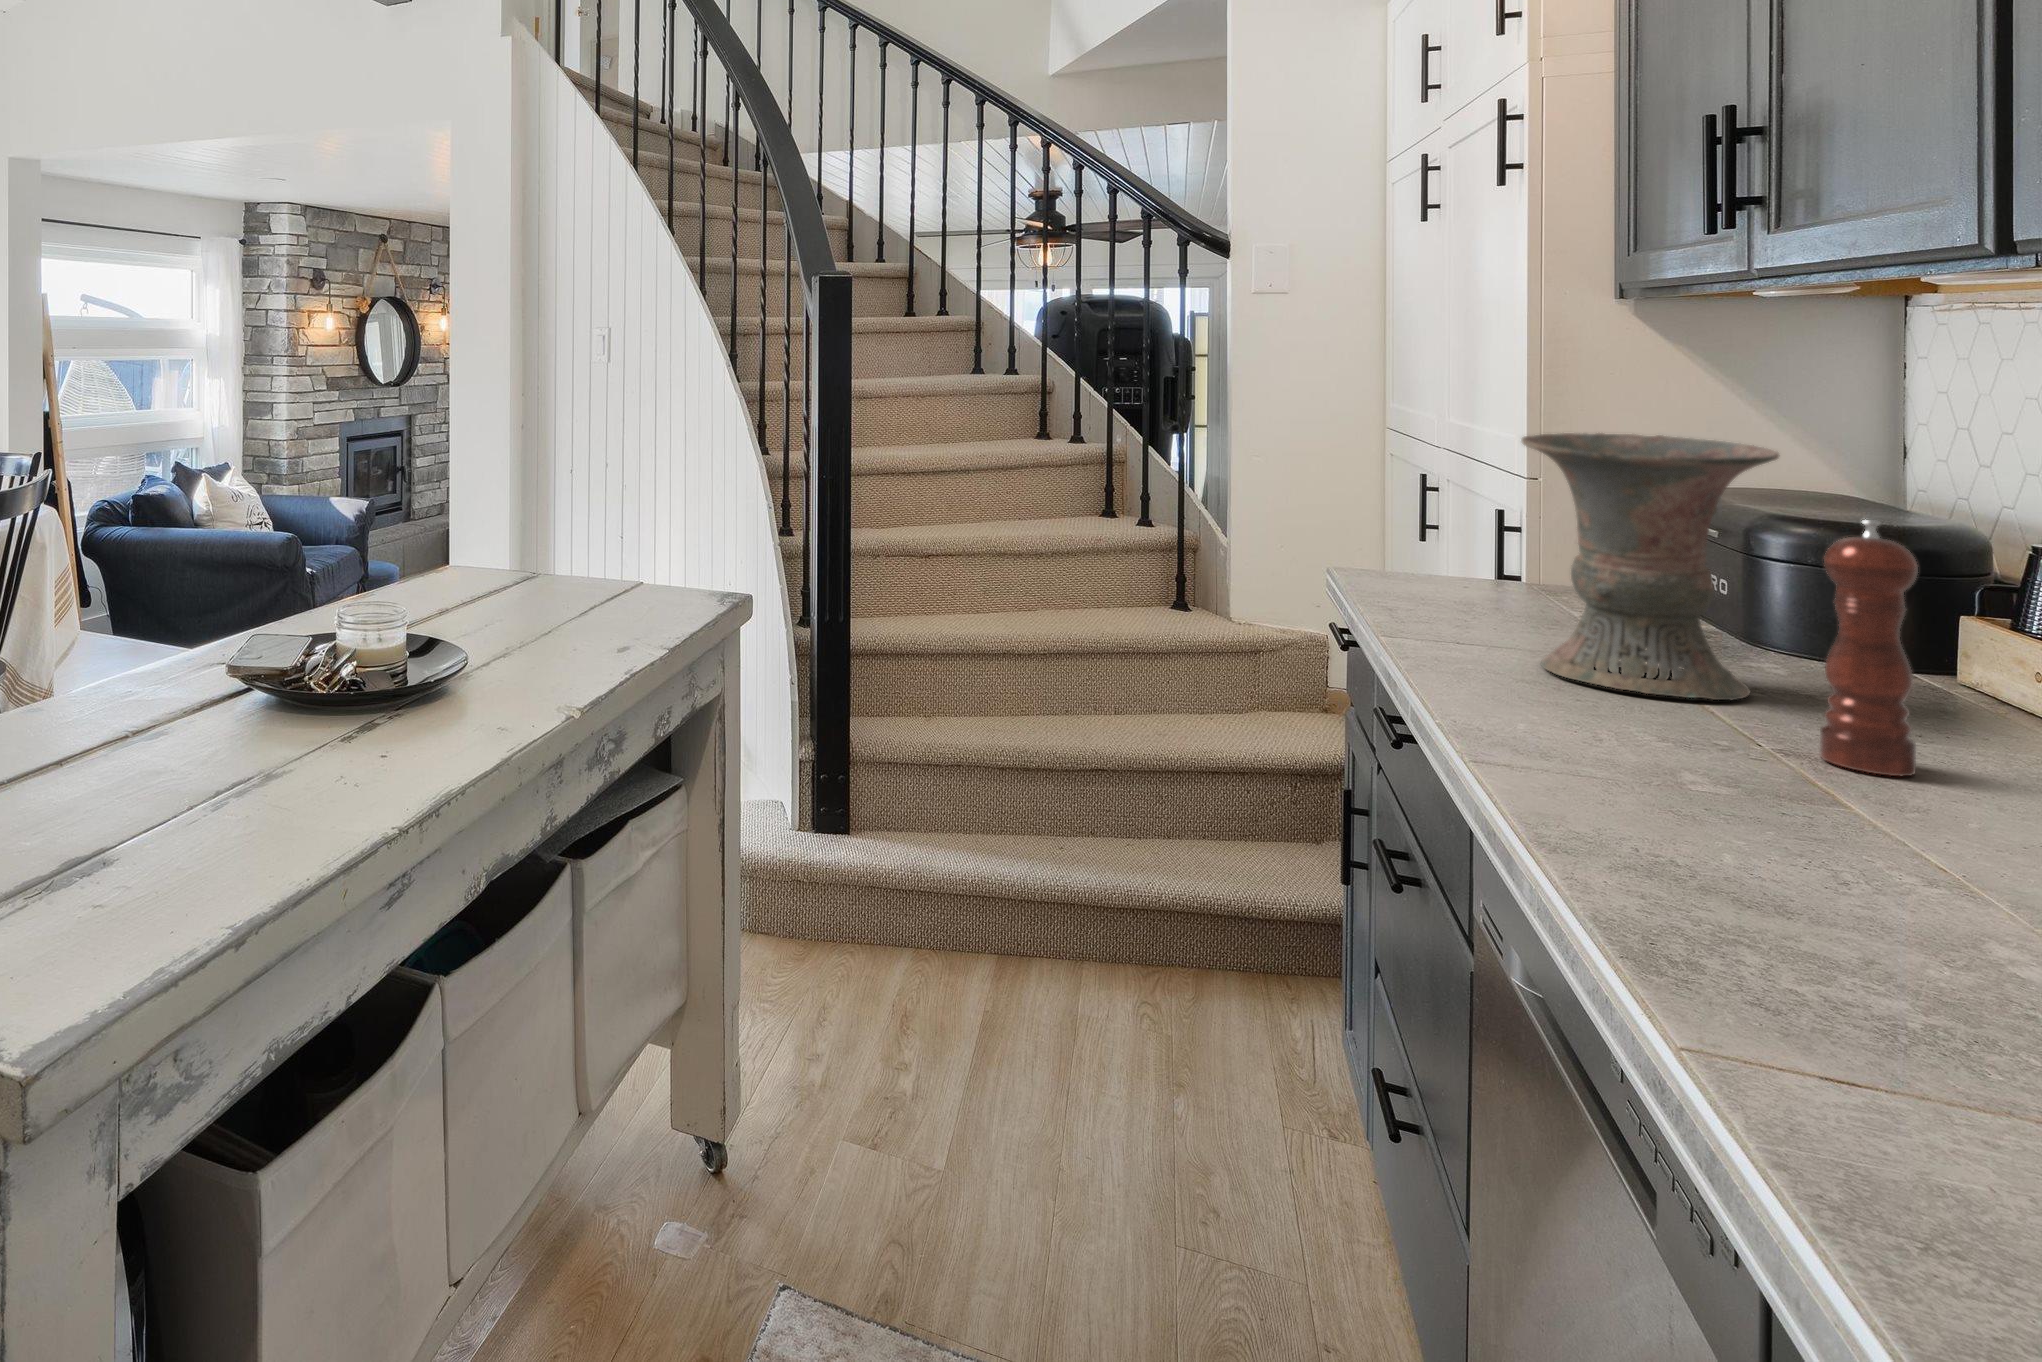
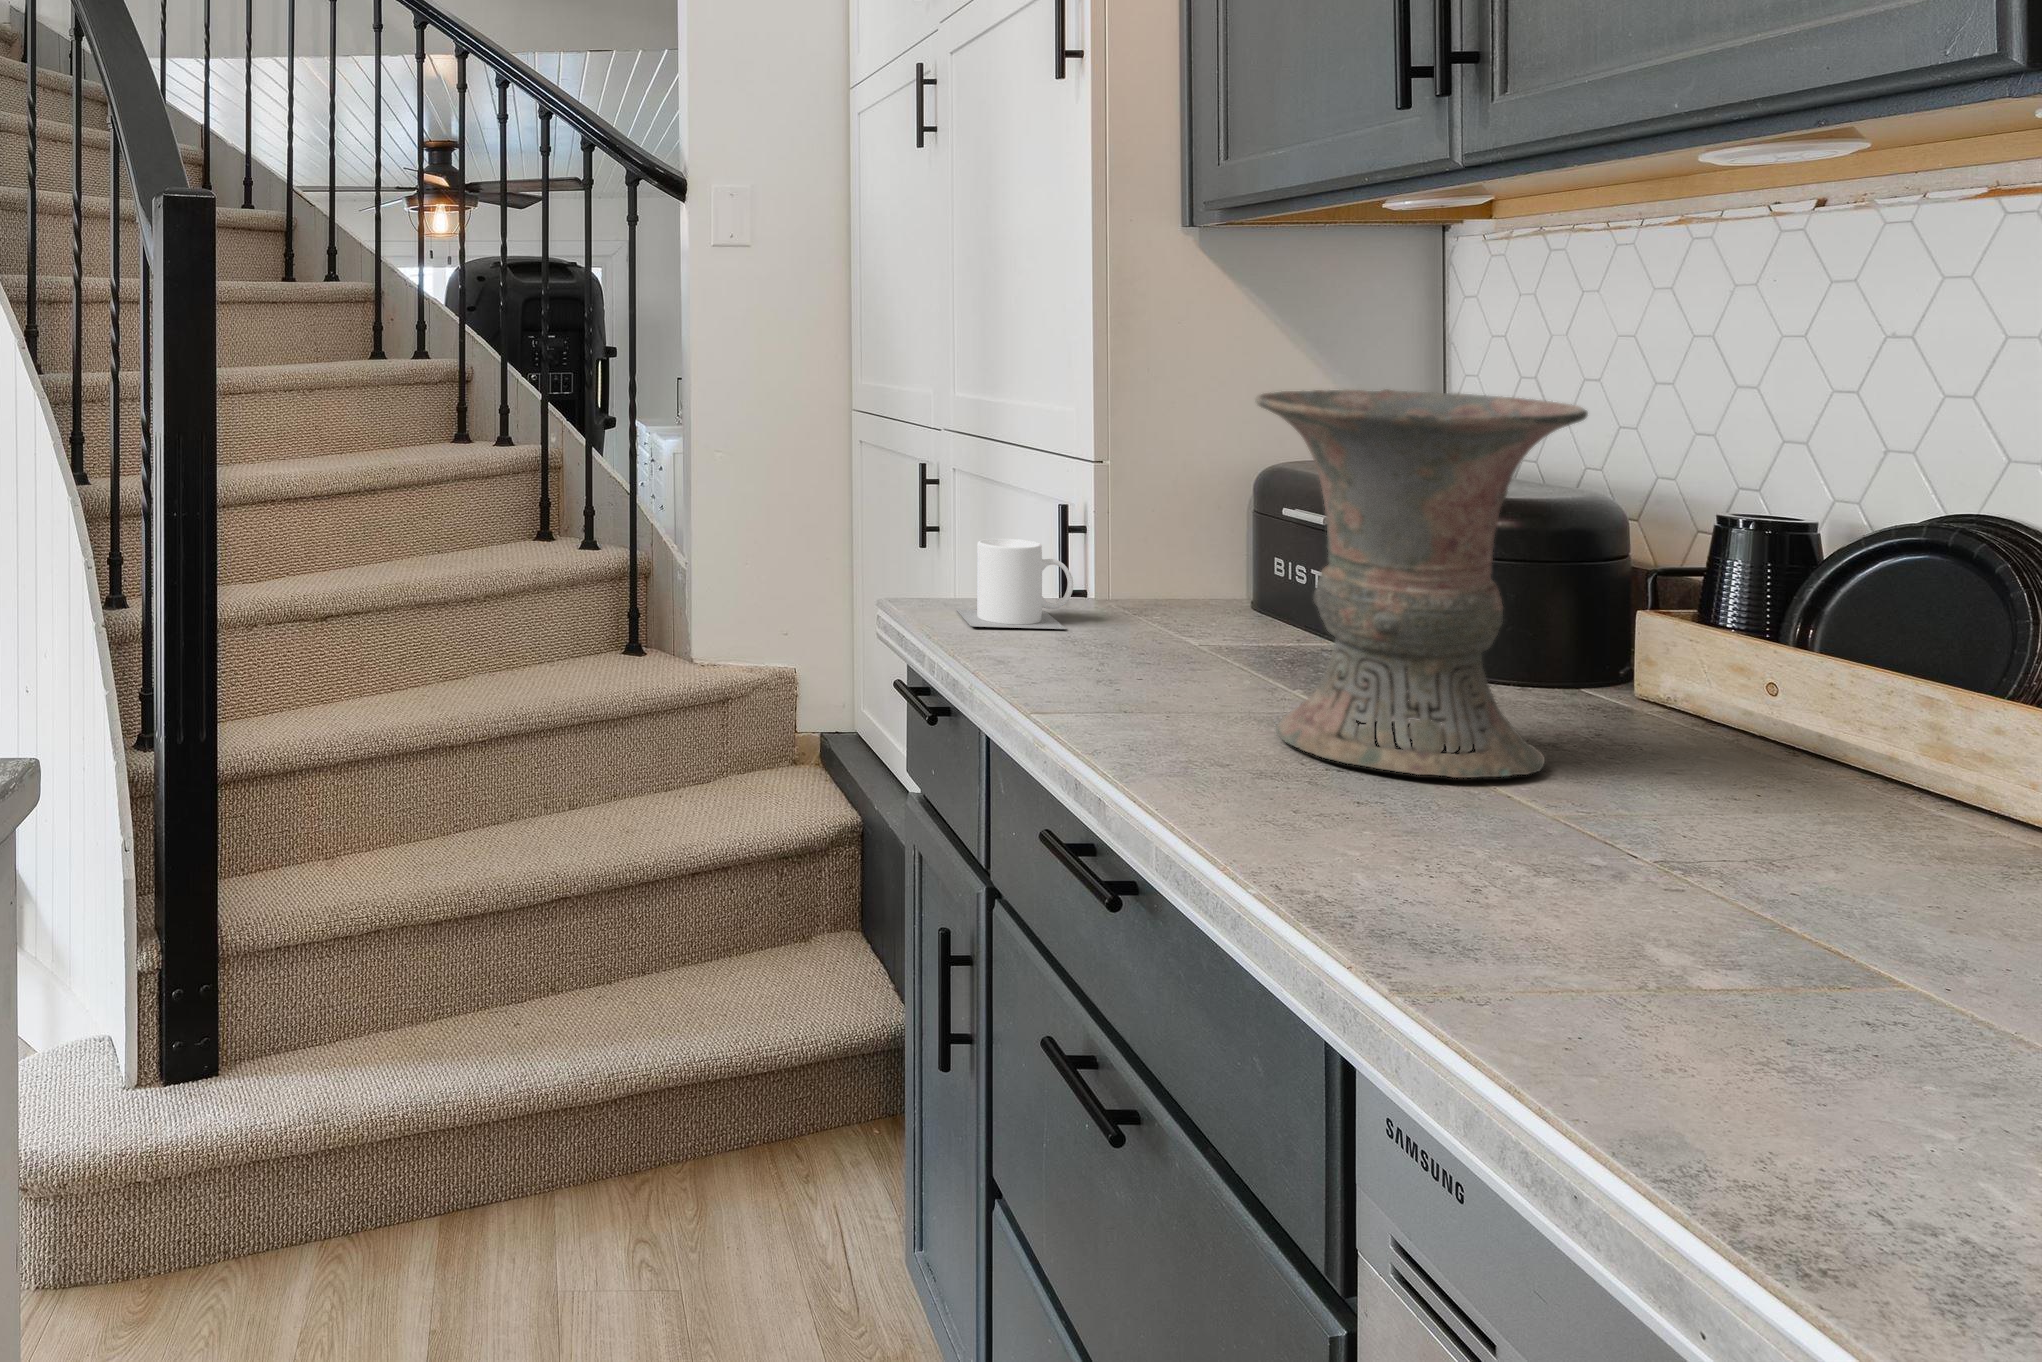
pepper mill: present [1820,519,1918,776] -> none [1767,497,1904,896]
mug: none [1378,529,1475,597] -> present [956,539,1073,629]

